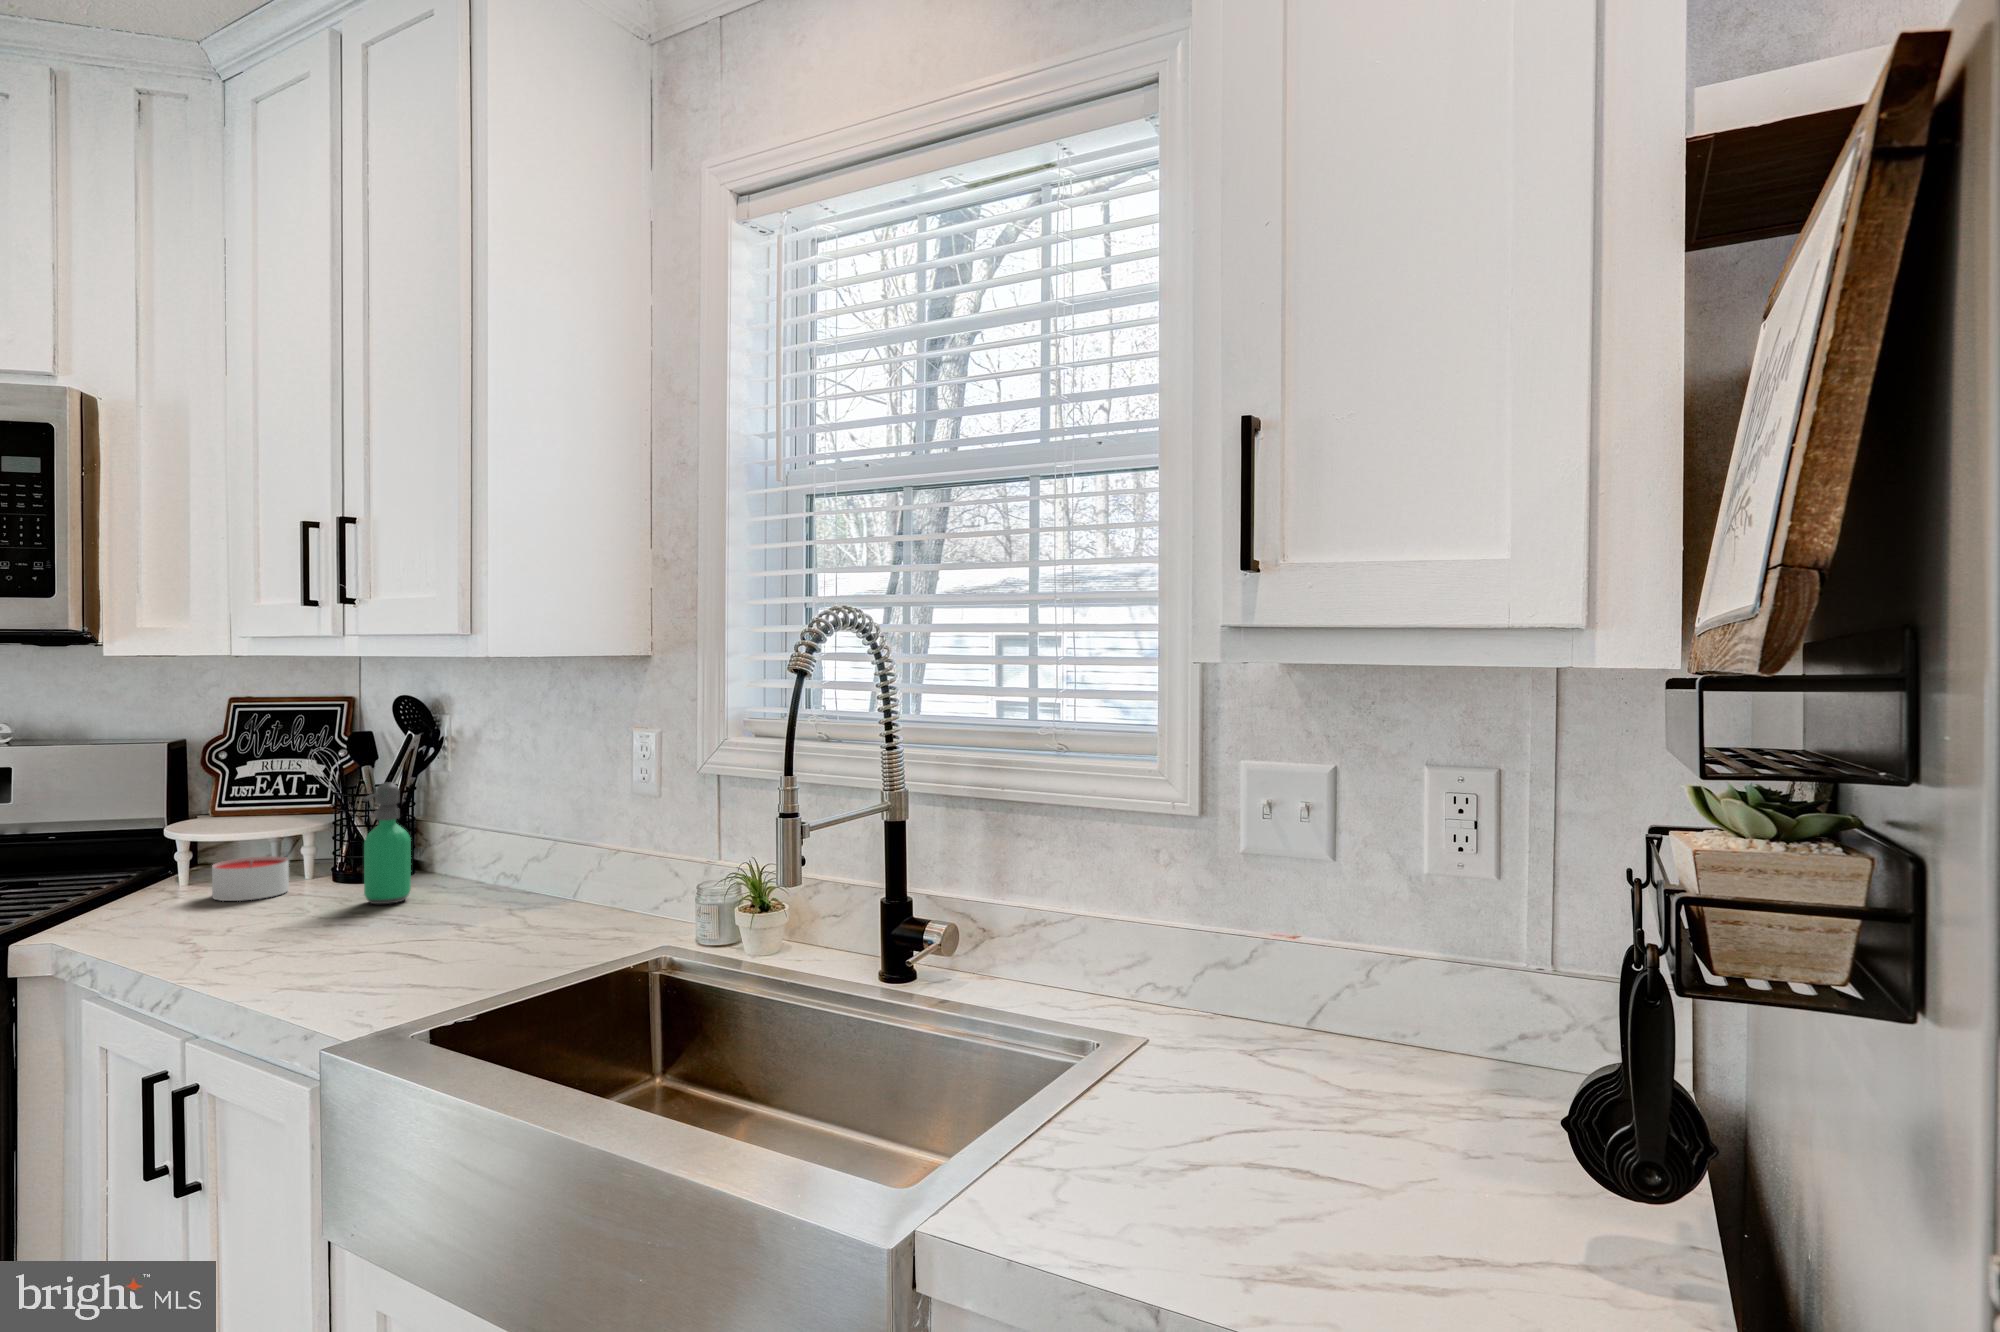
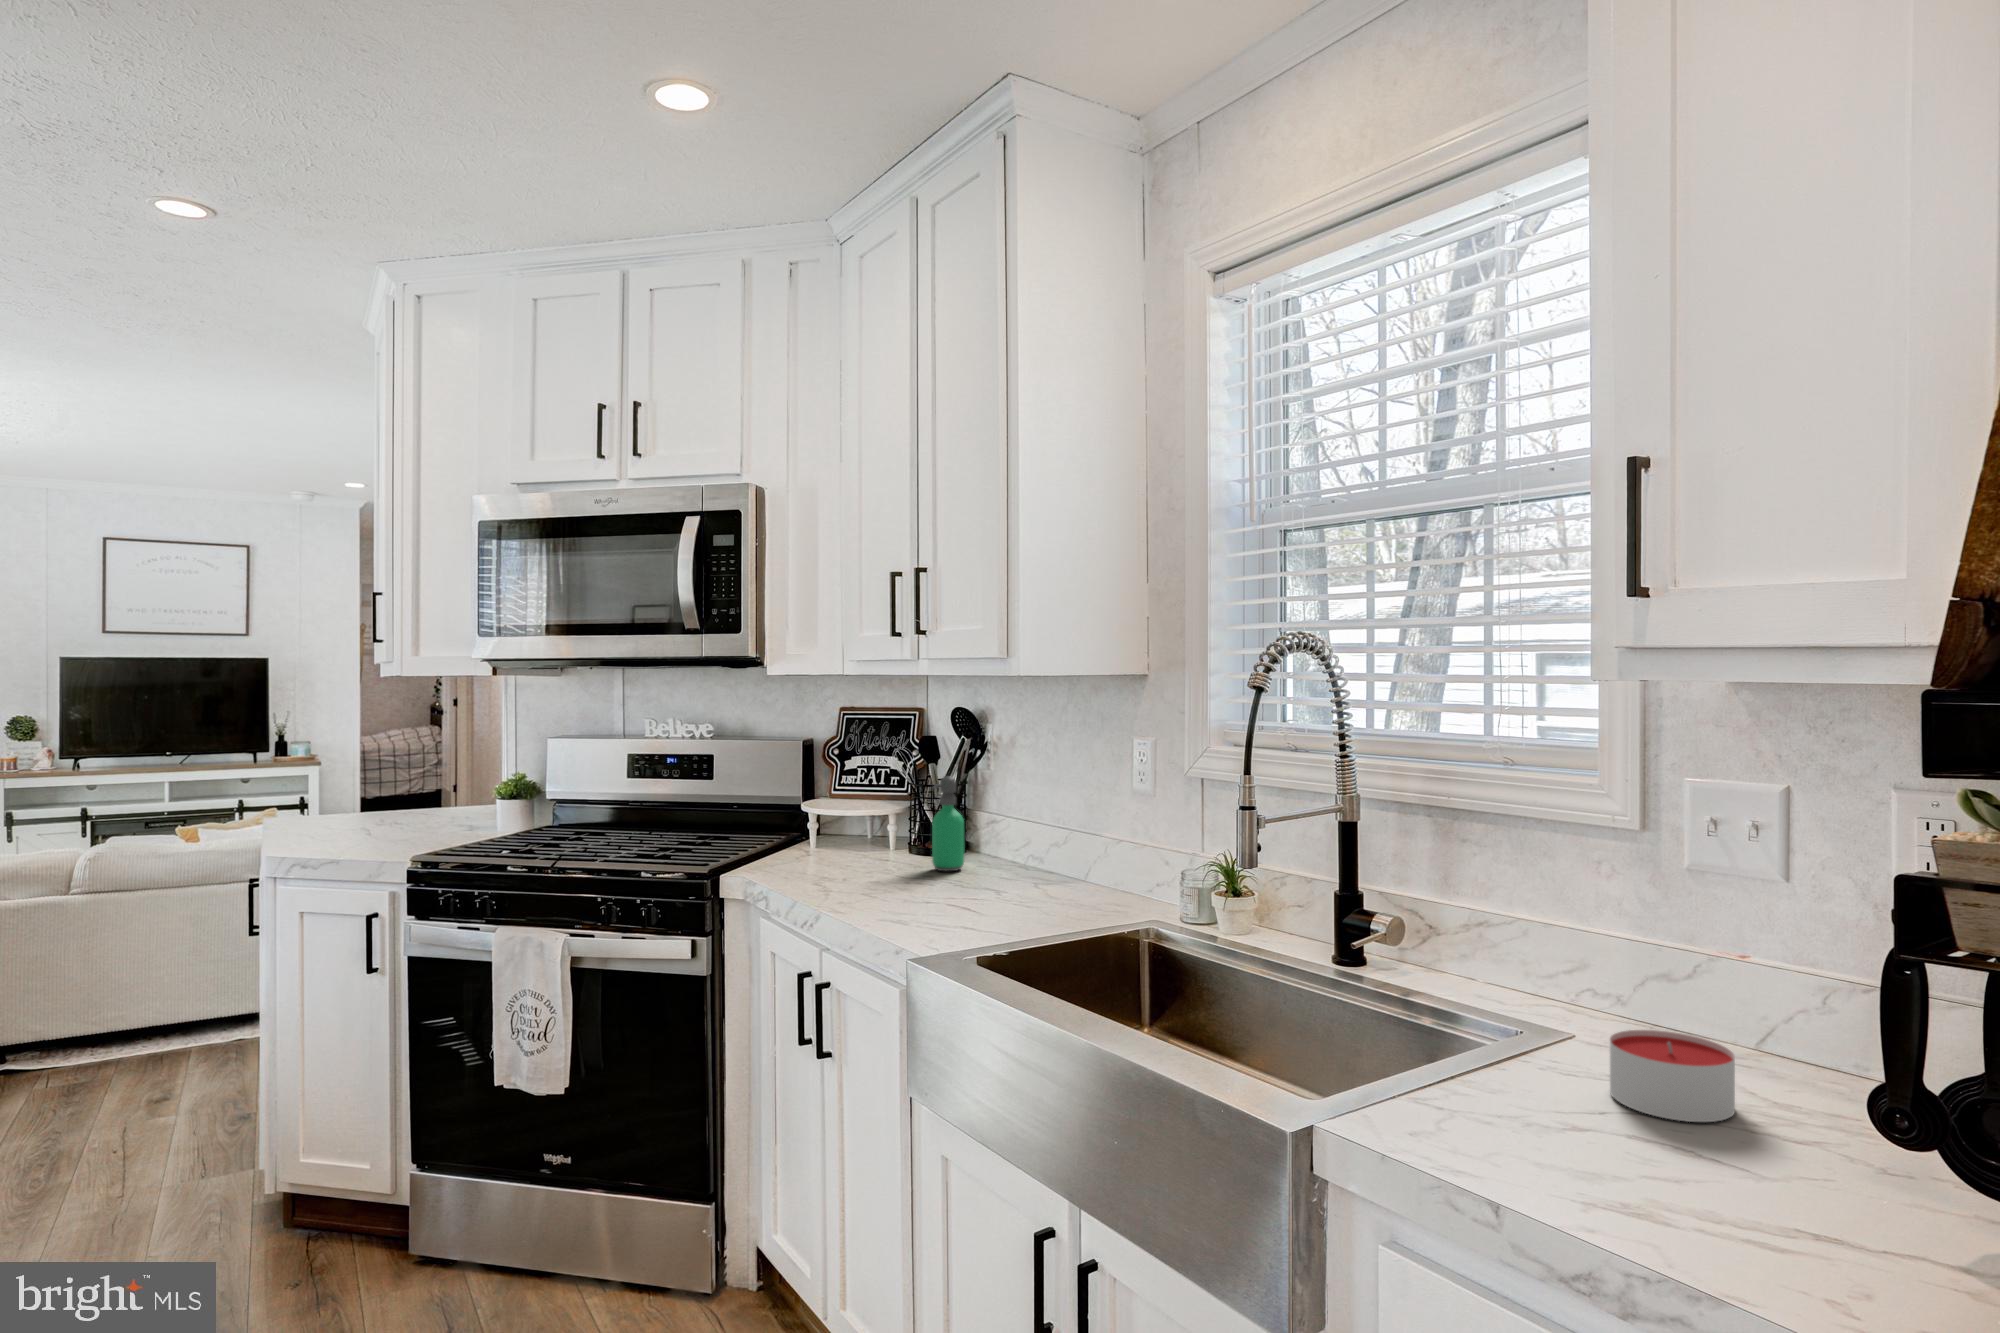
candle: present [212,856,289,901] -> present [1610,1030,1735,1122]

